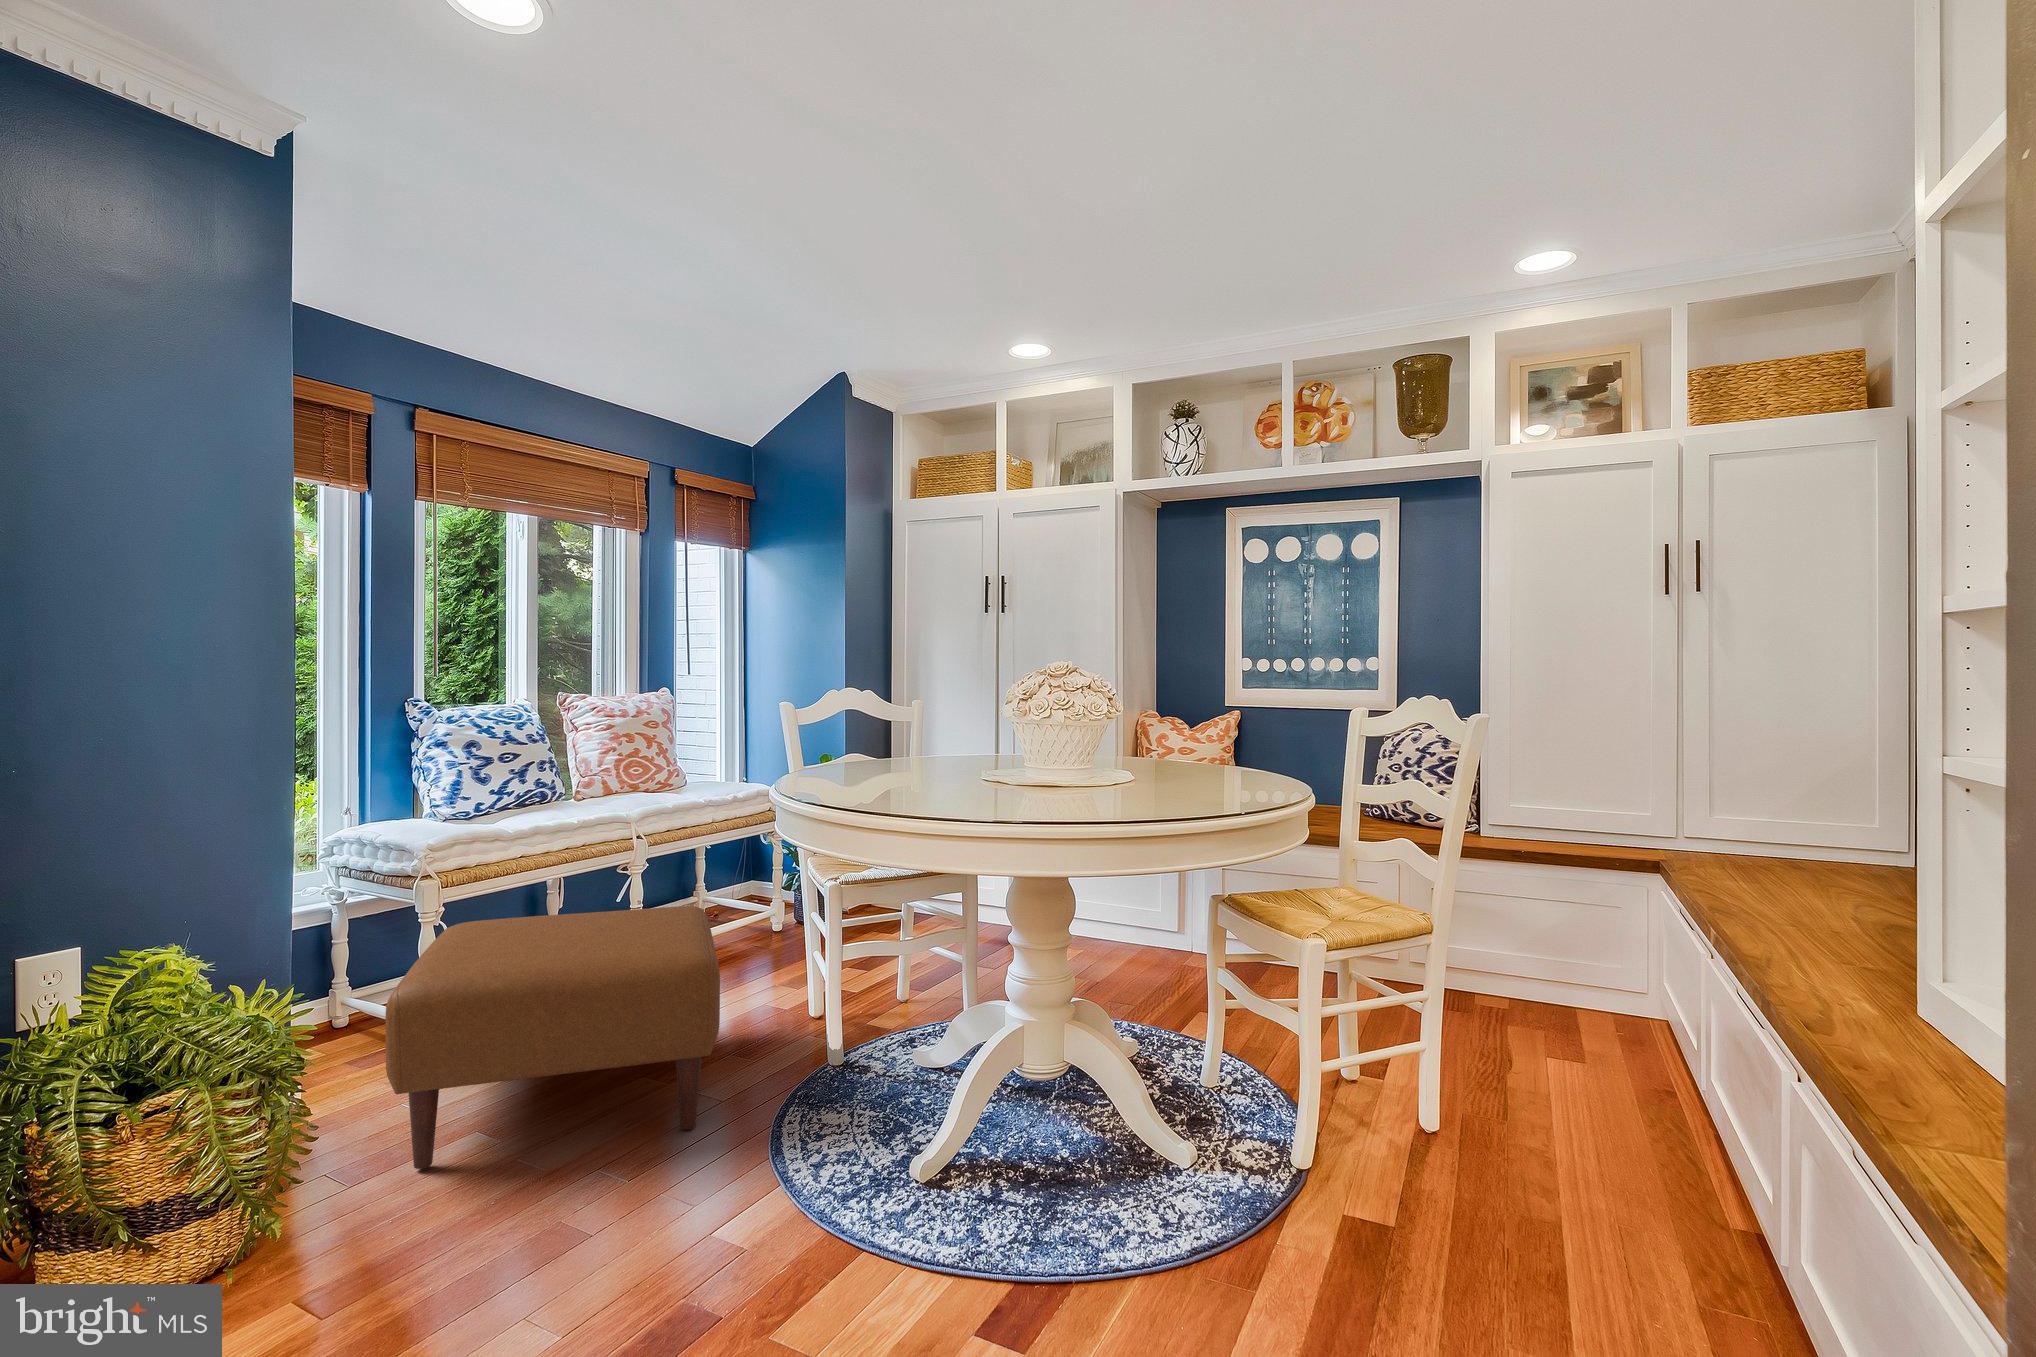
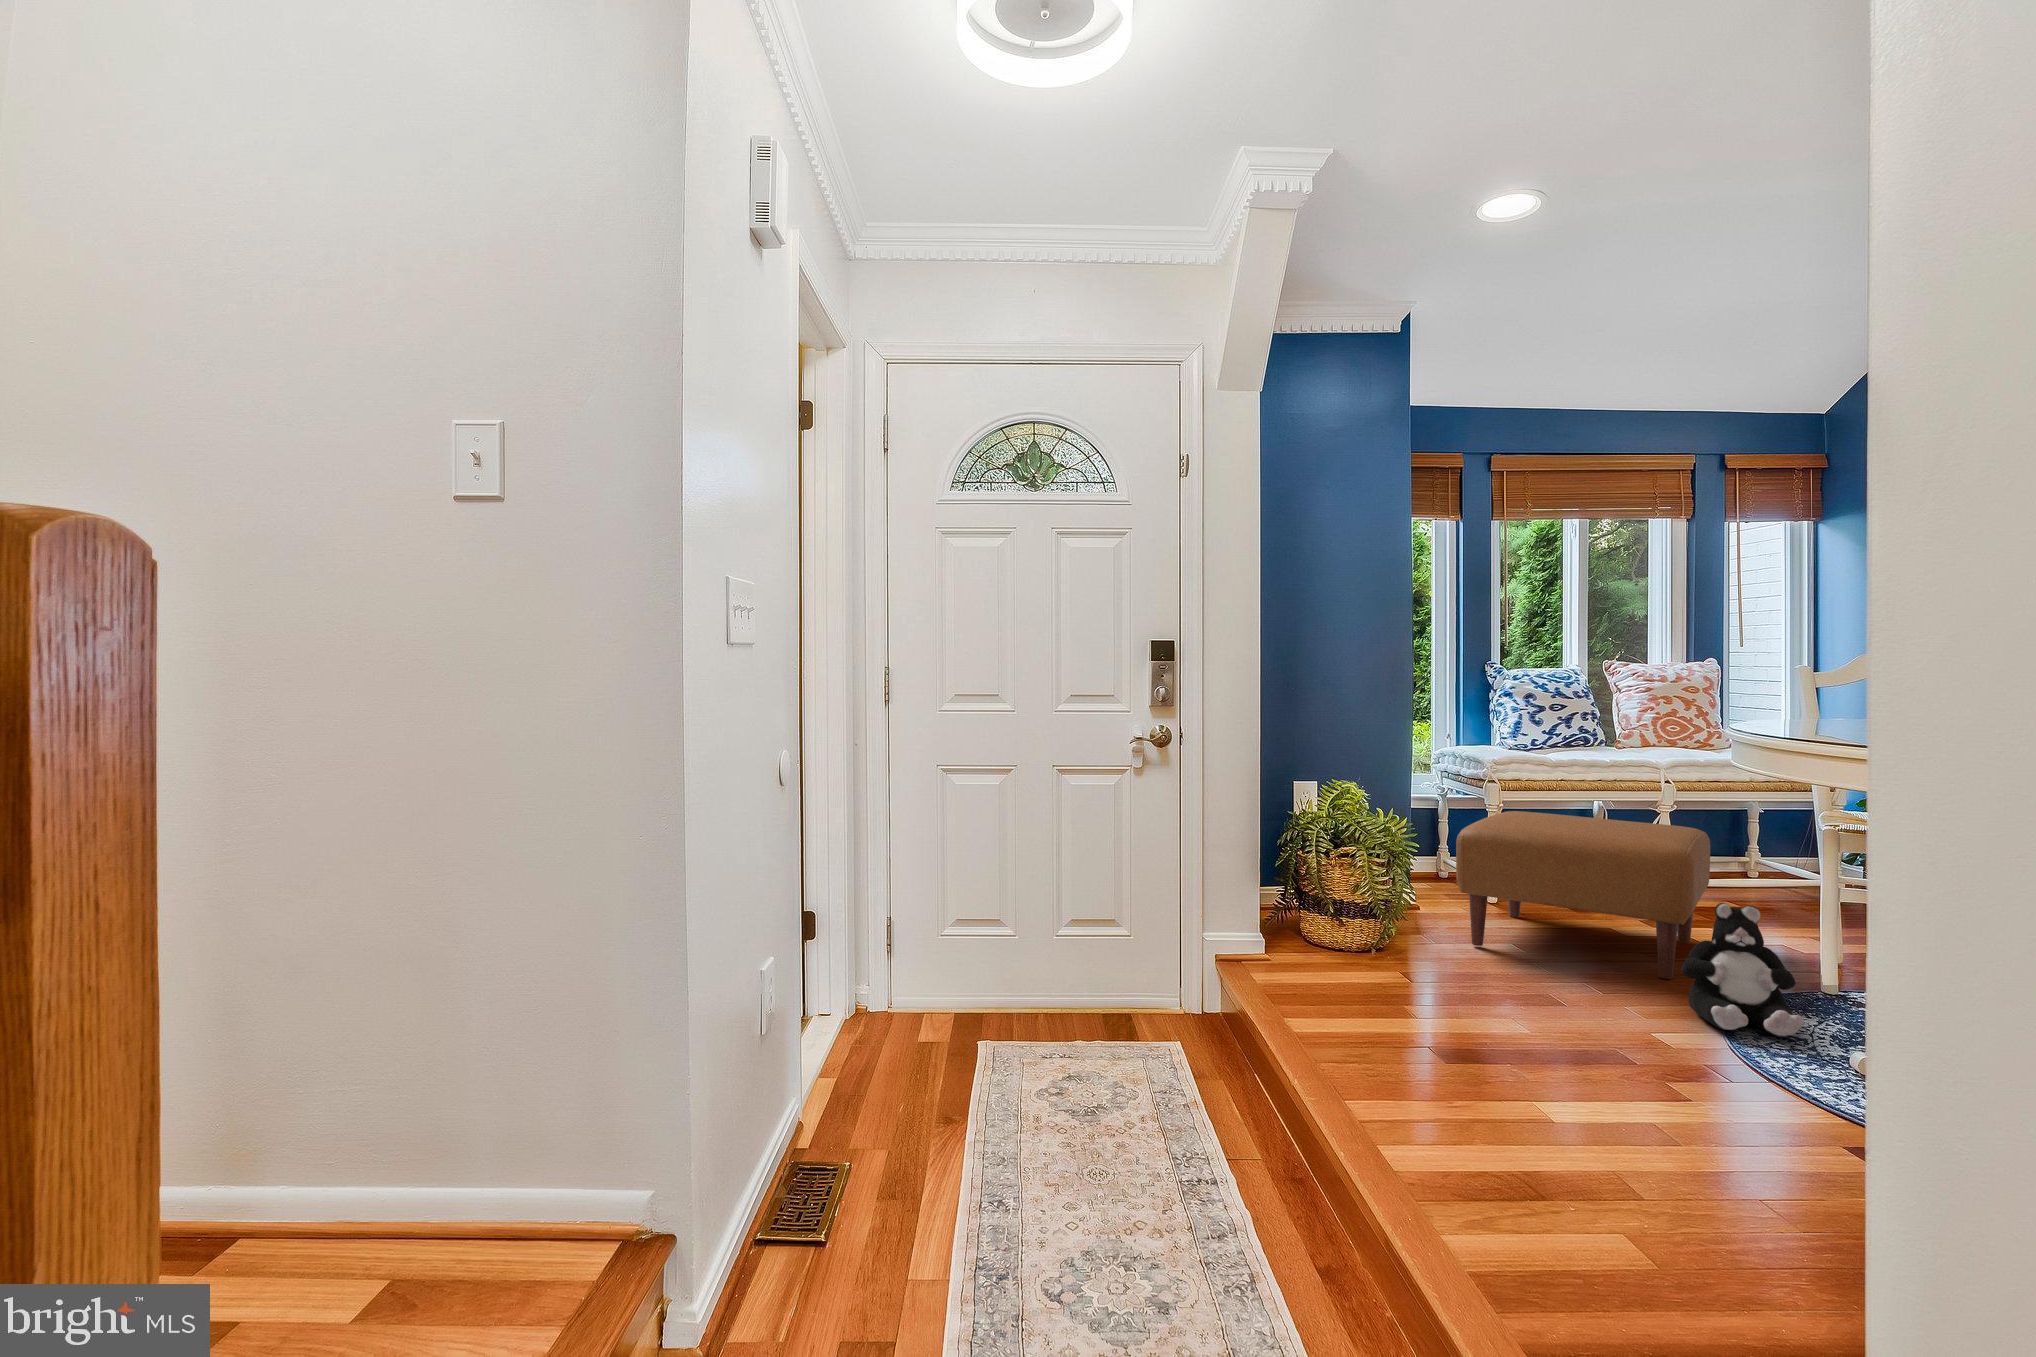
plush toy: none [729,1023,868,1210] -> present [1682,903,1804,1037]

